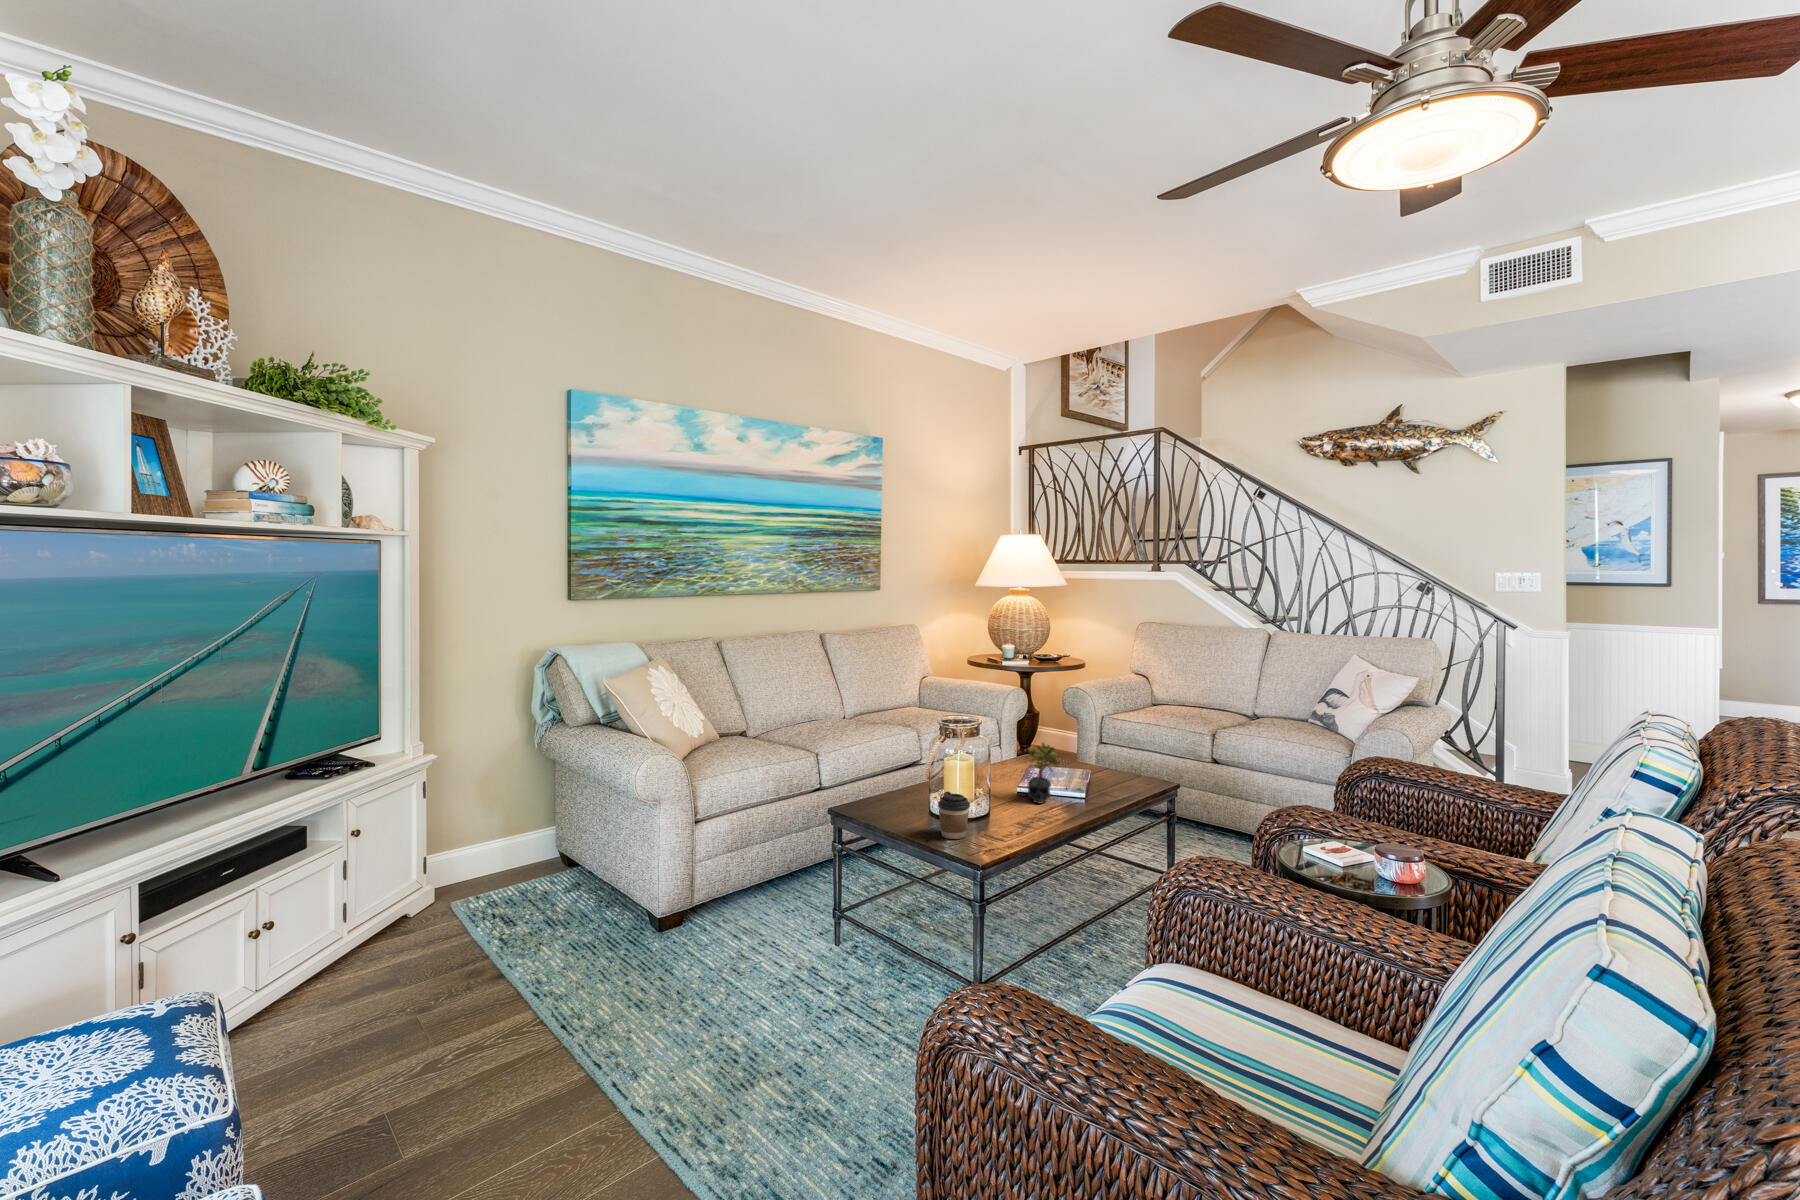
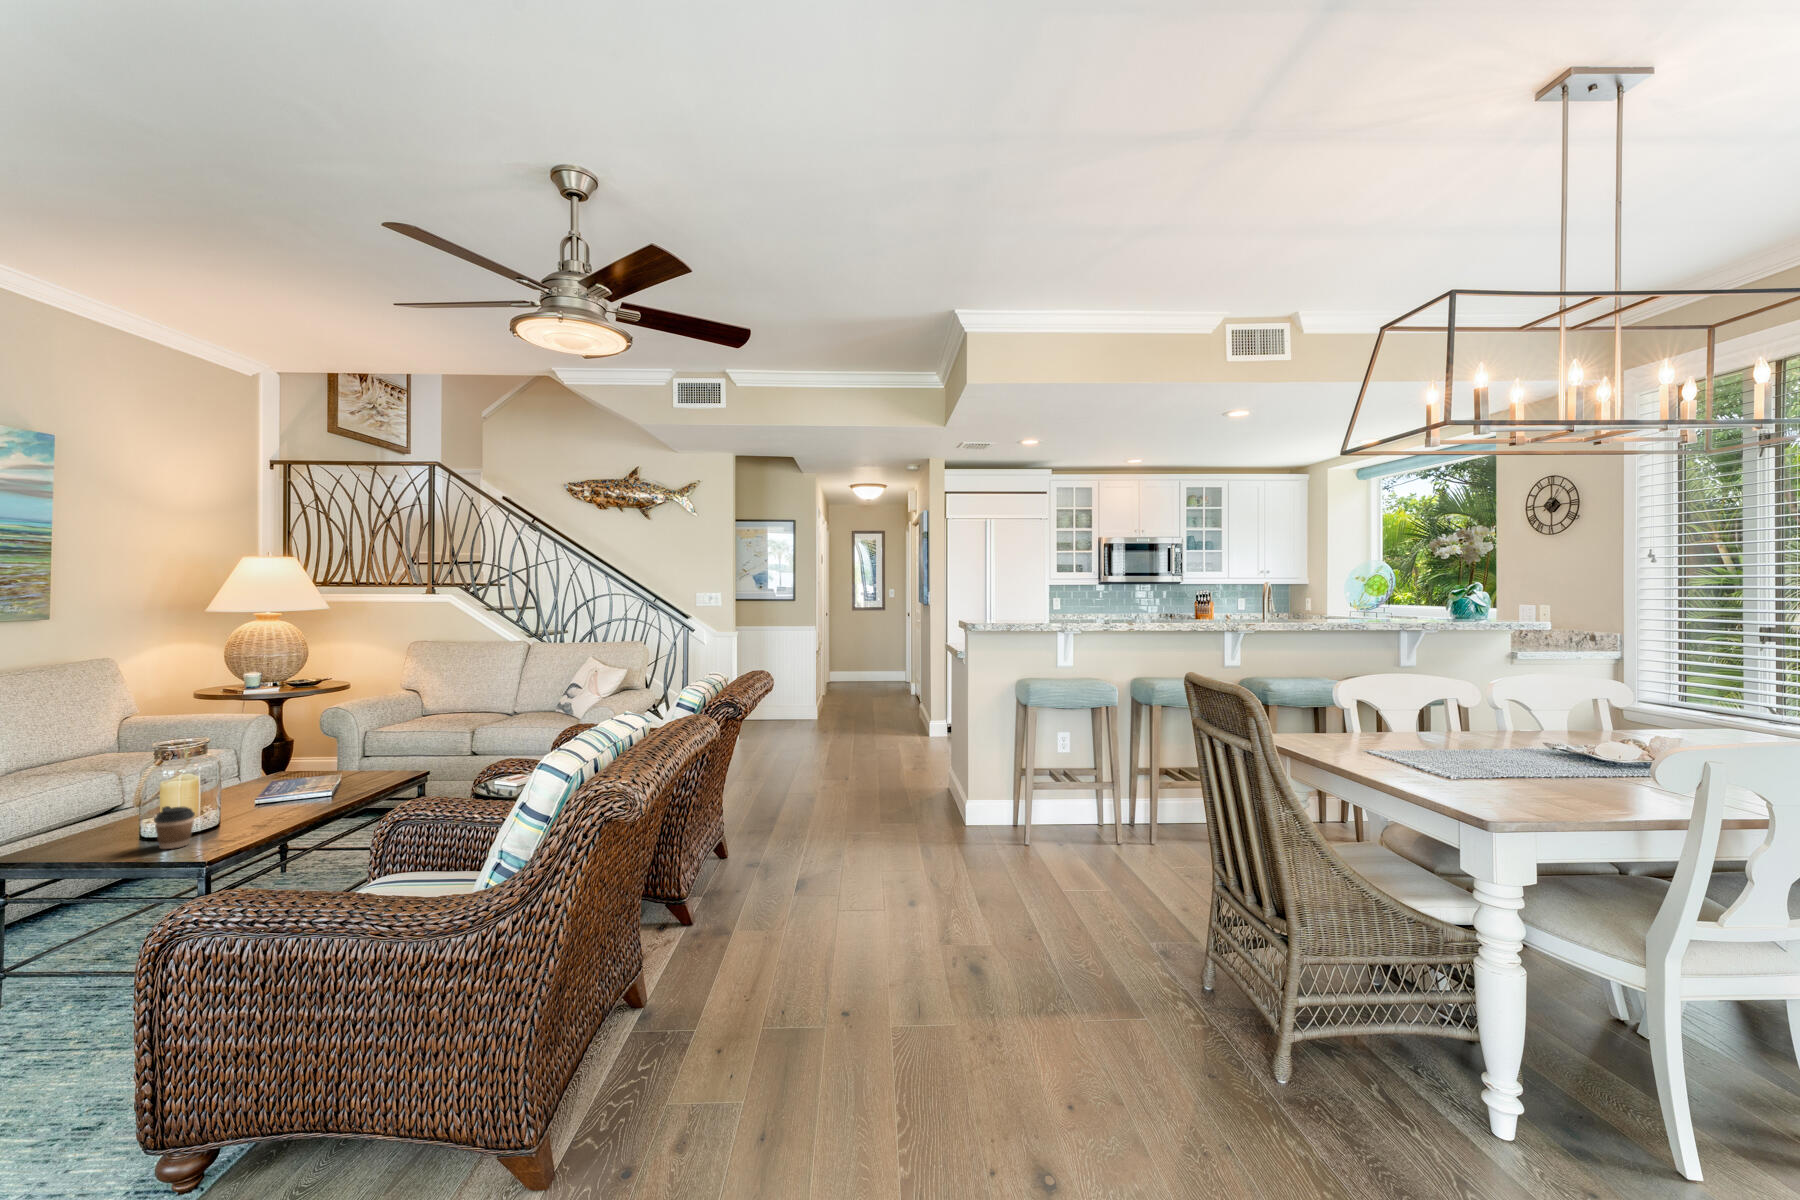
succulent plant: present [1024,743,1060,804] -> none [260,751,304,805]

